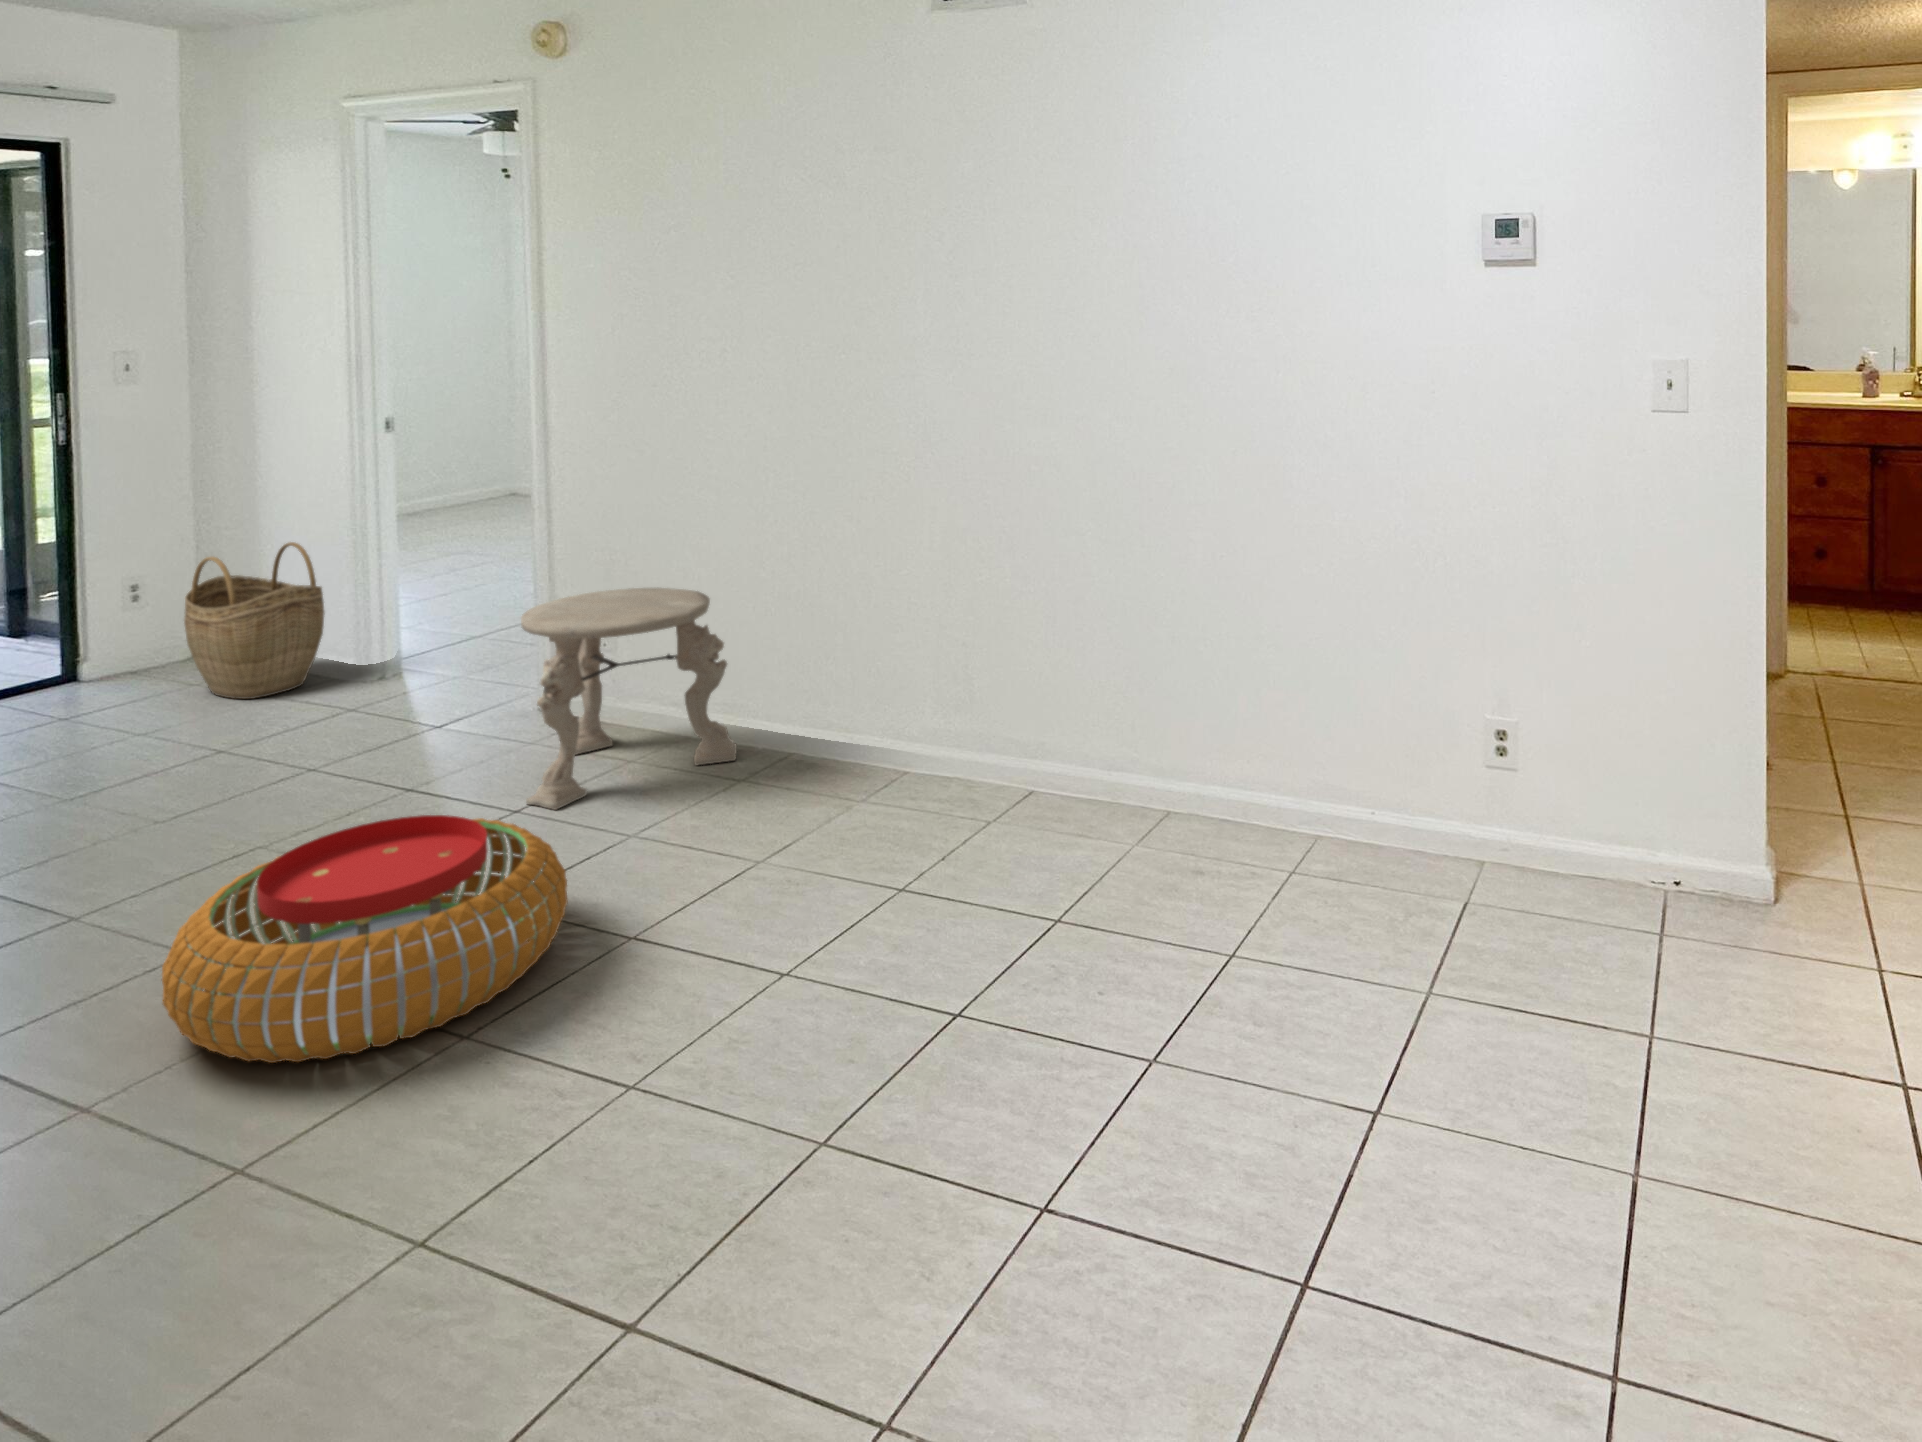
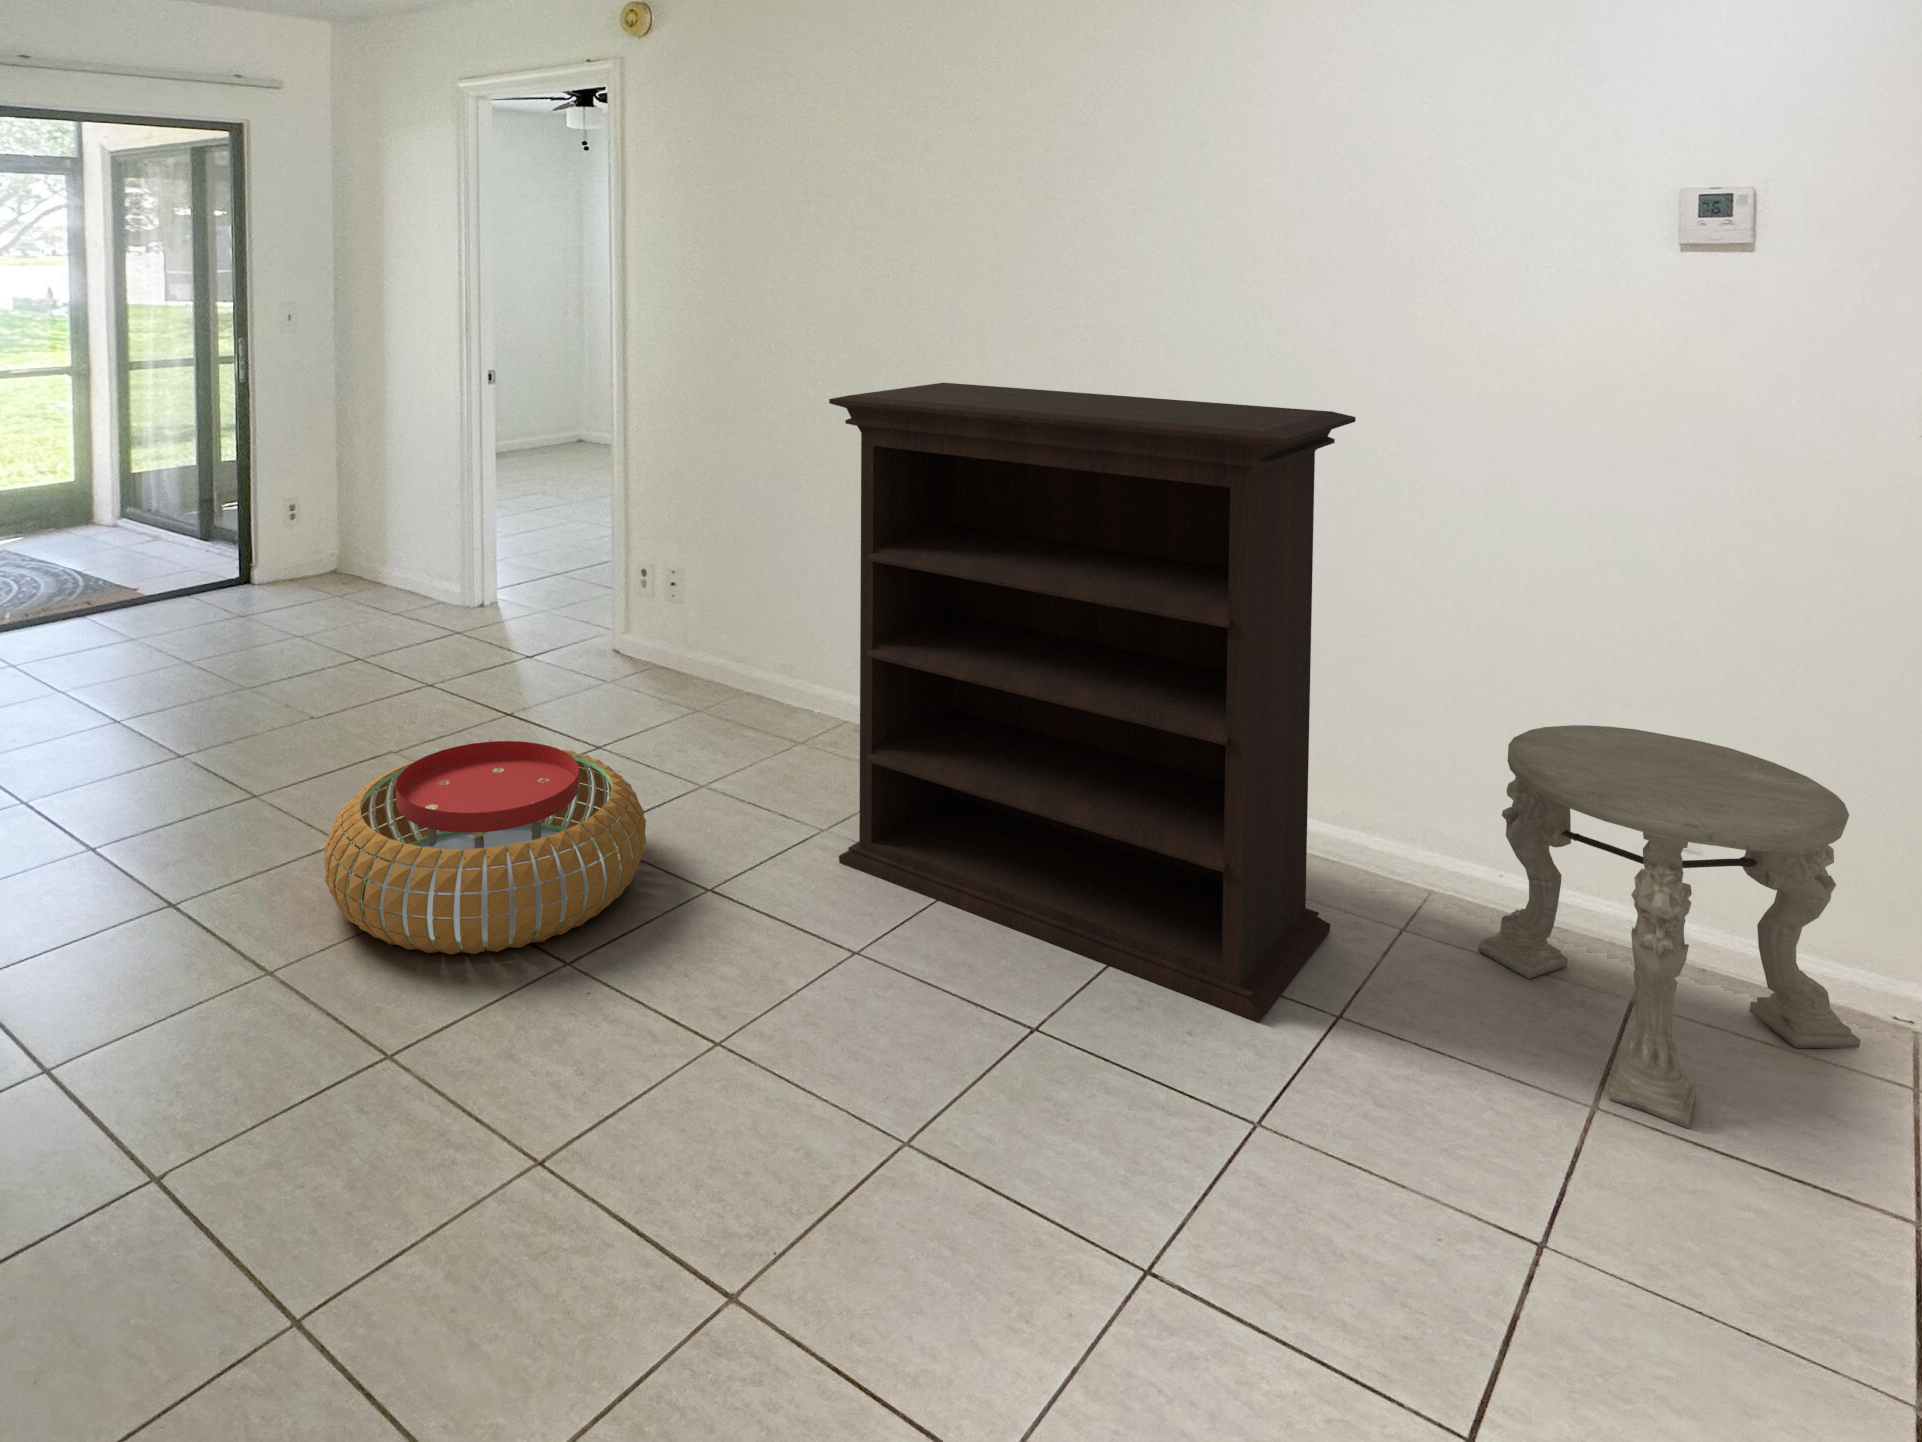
bookshelf: none [760,404,1246,973] -> present [829,383,1356,1022]
woven basket: present [184,542,325,699] -> none [327,476,431,611]
side table: present [521,588,737,810] -> present [1478,725,1860,1128]

